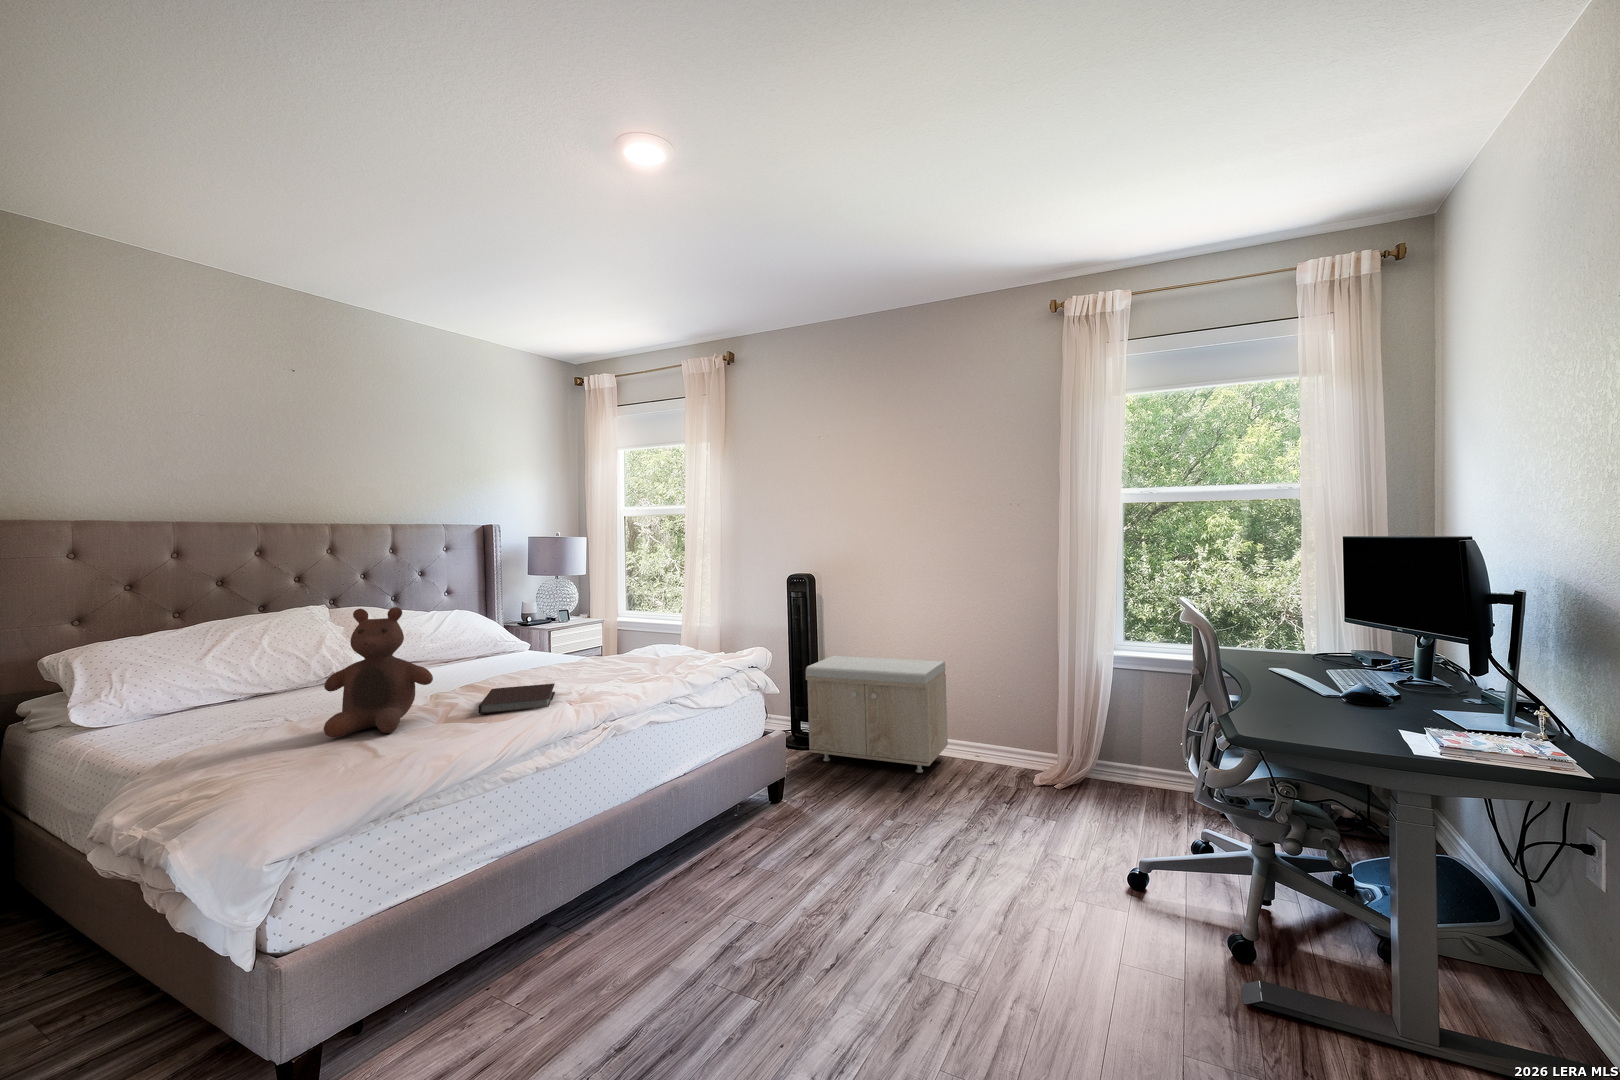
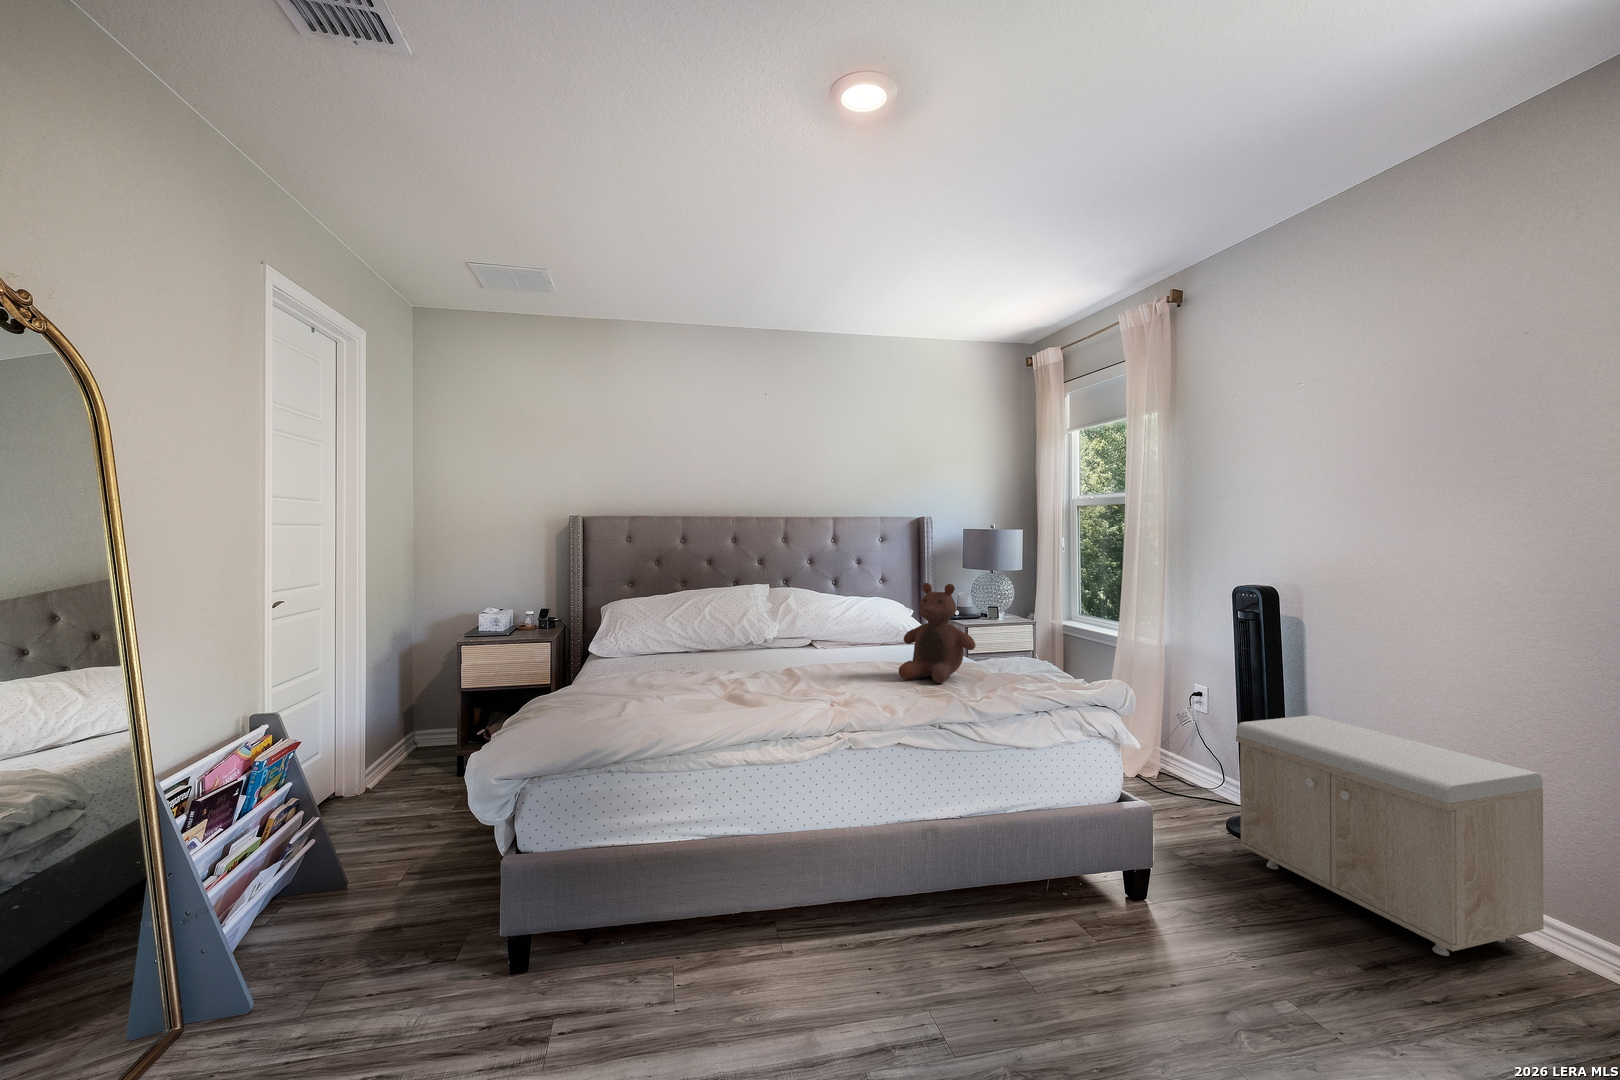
stuffed bear: present [324,607,433,738] -> present [899,583,976,683]
notebook: present [479,684,555,714] -> none [742,676,833,706]

